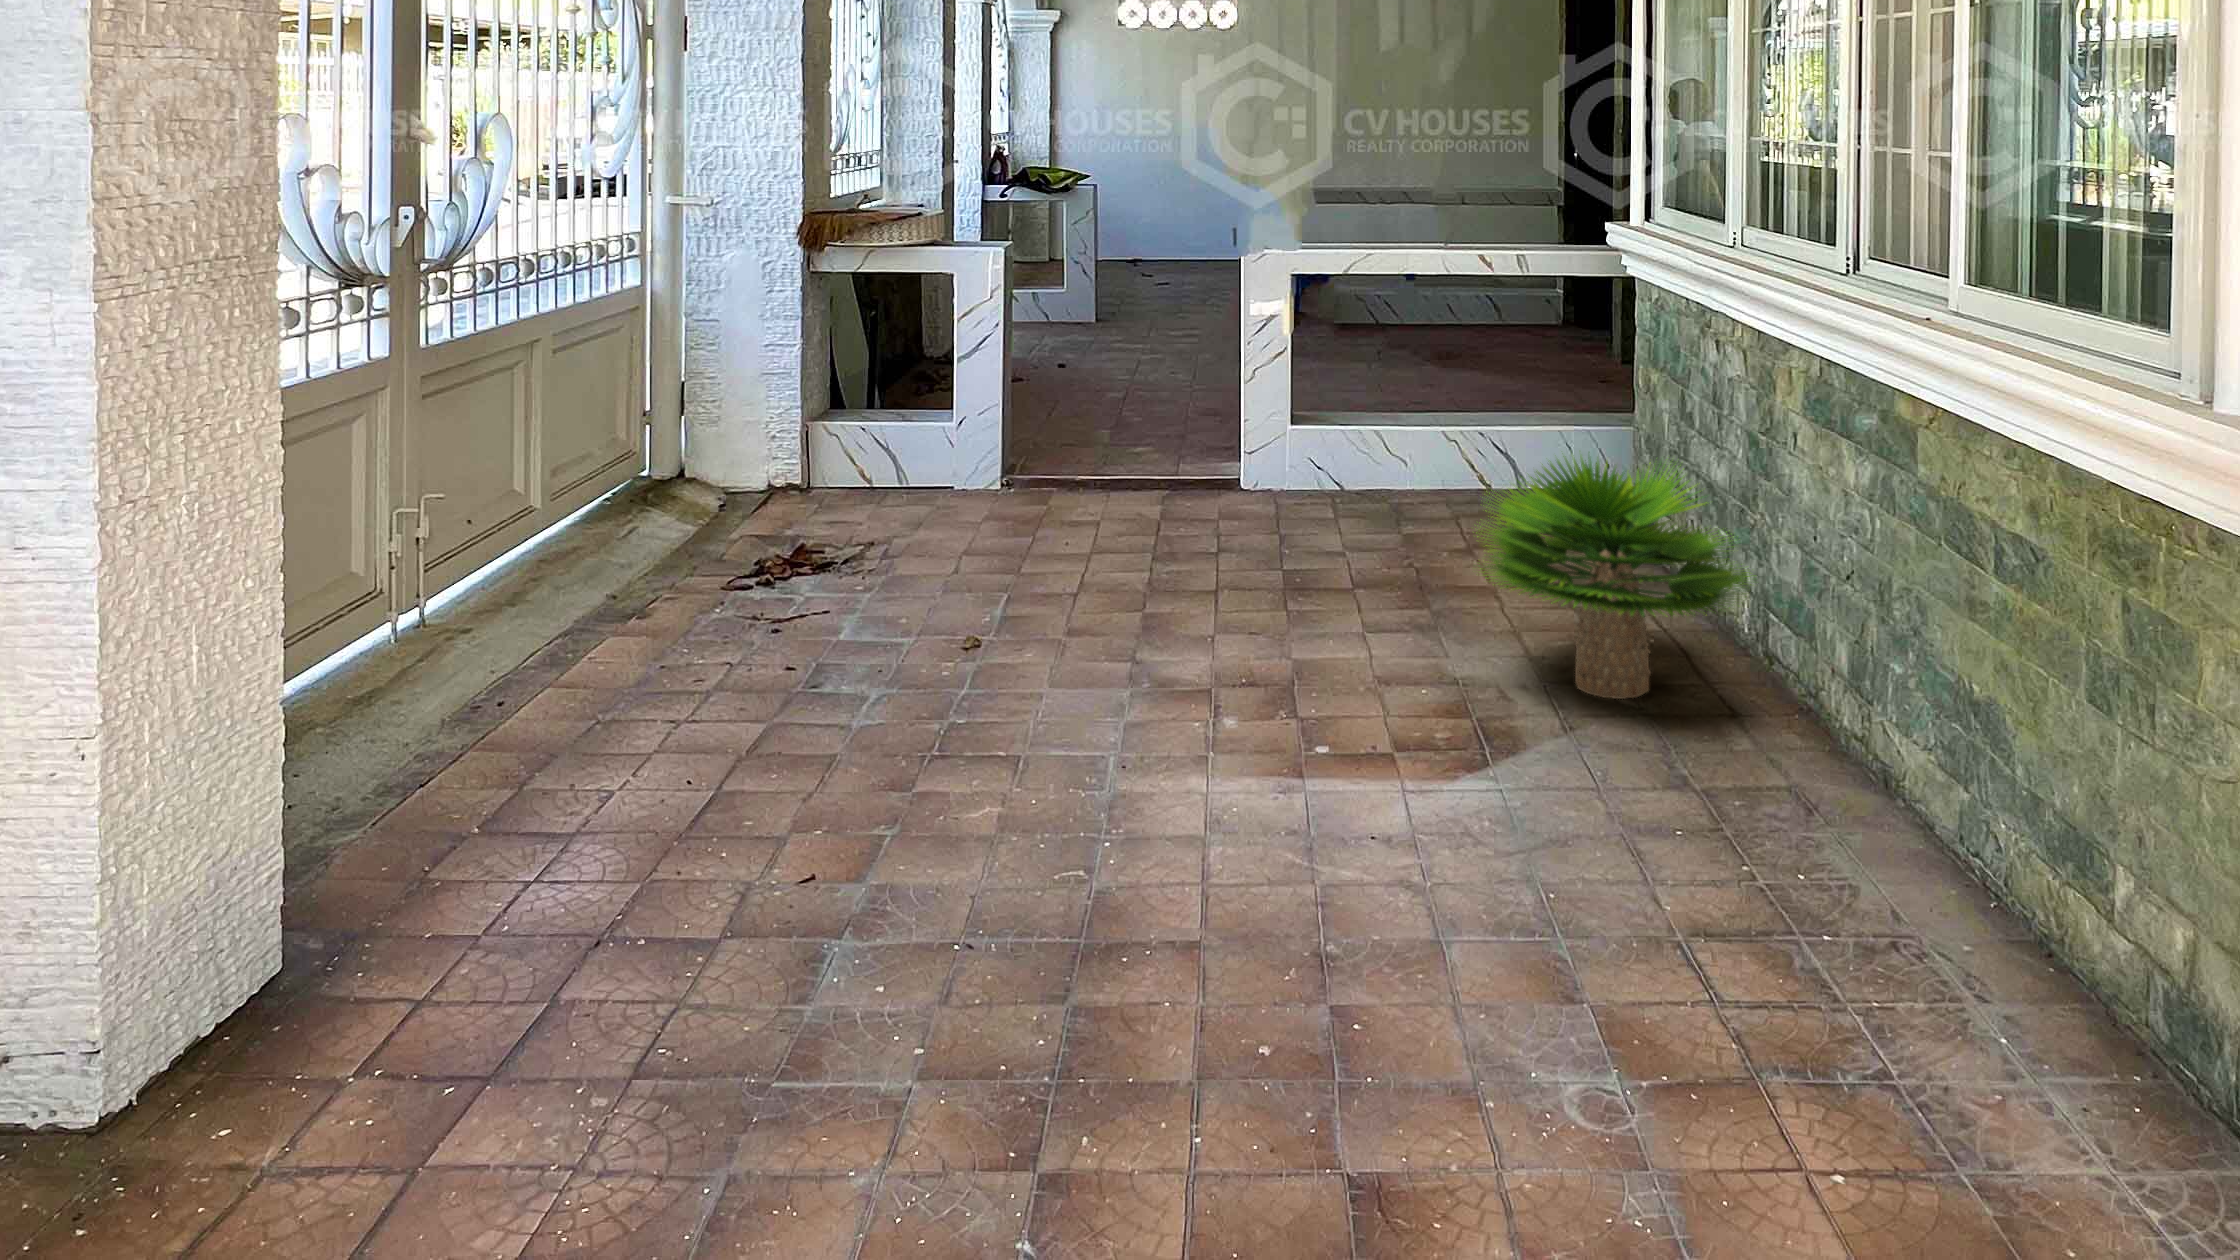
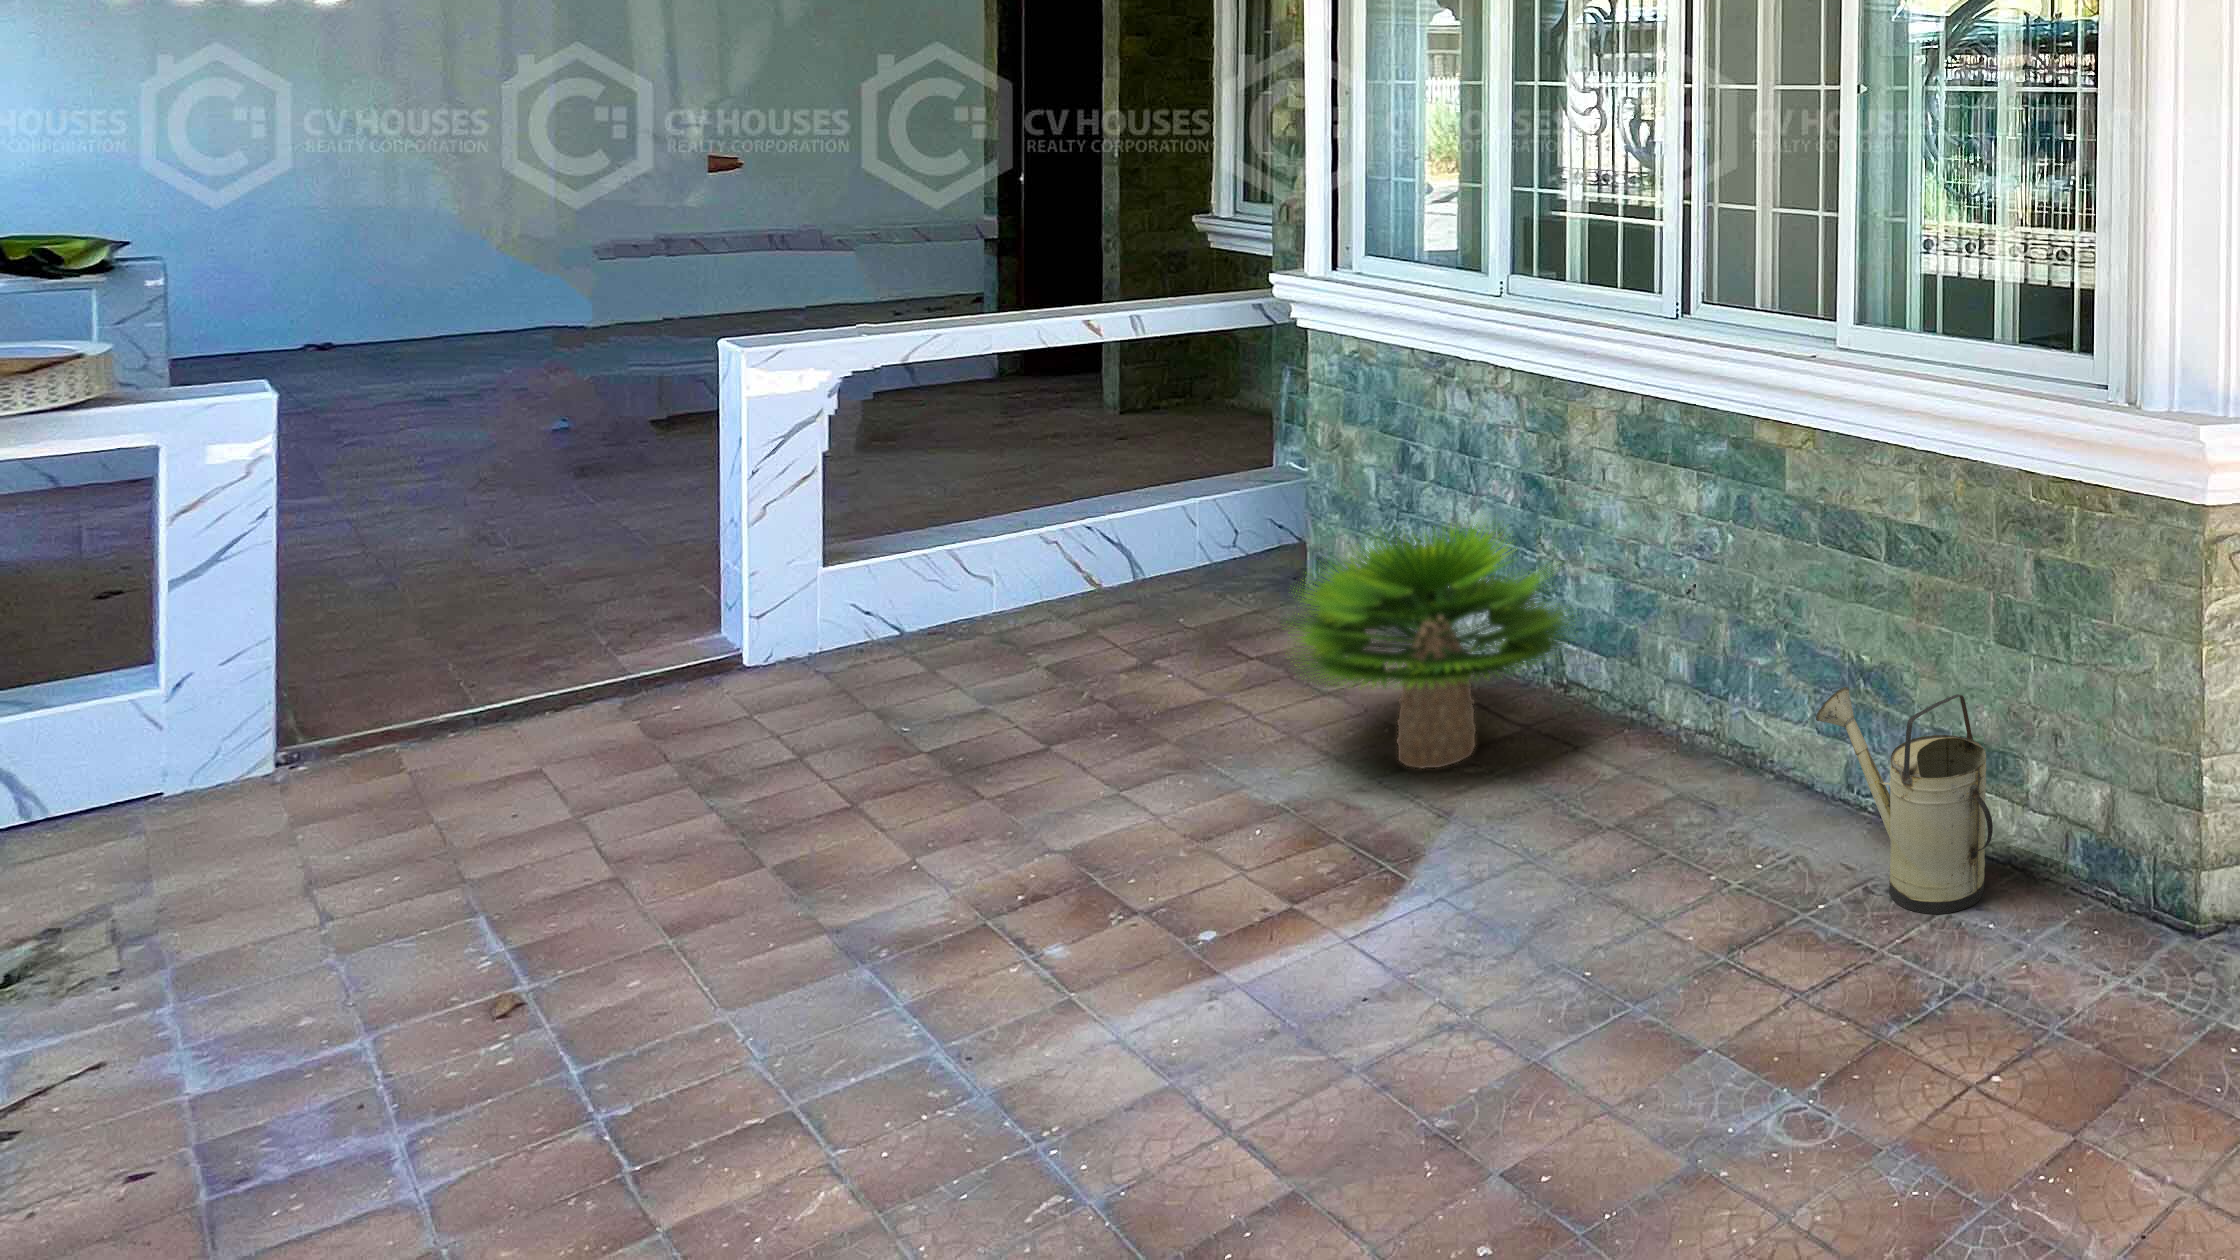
watering can: none [1874,707,2045,1013] -> present [1816,687,1993,914]

